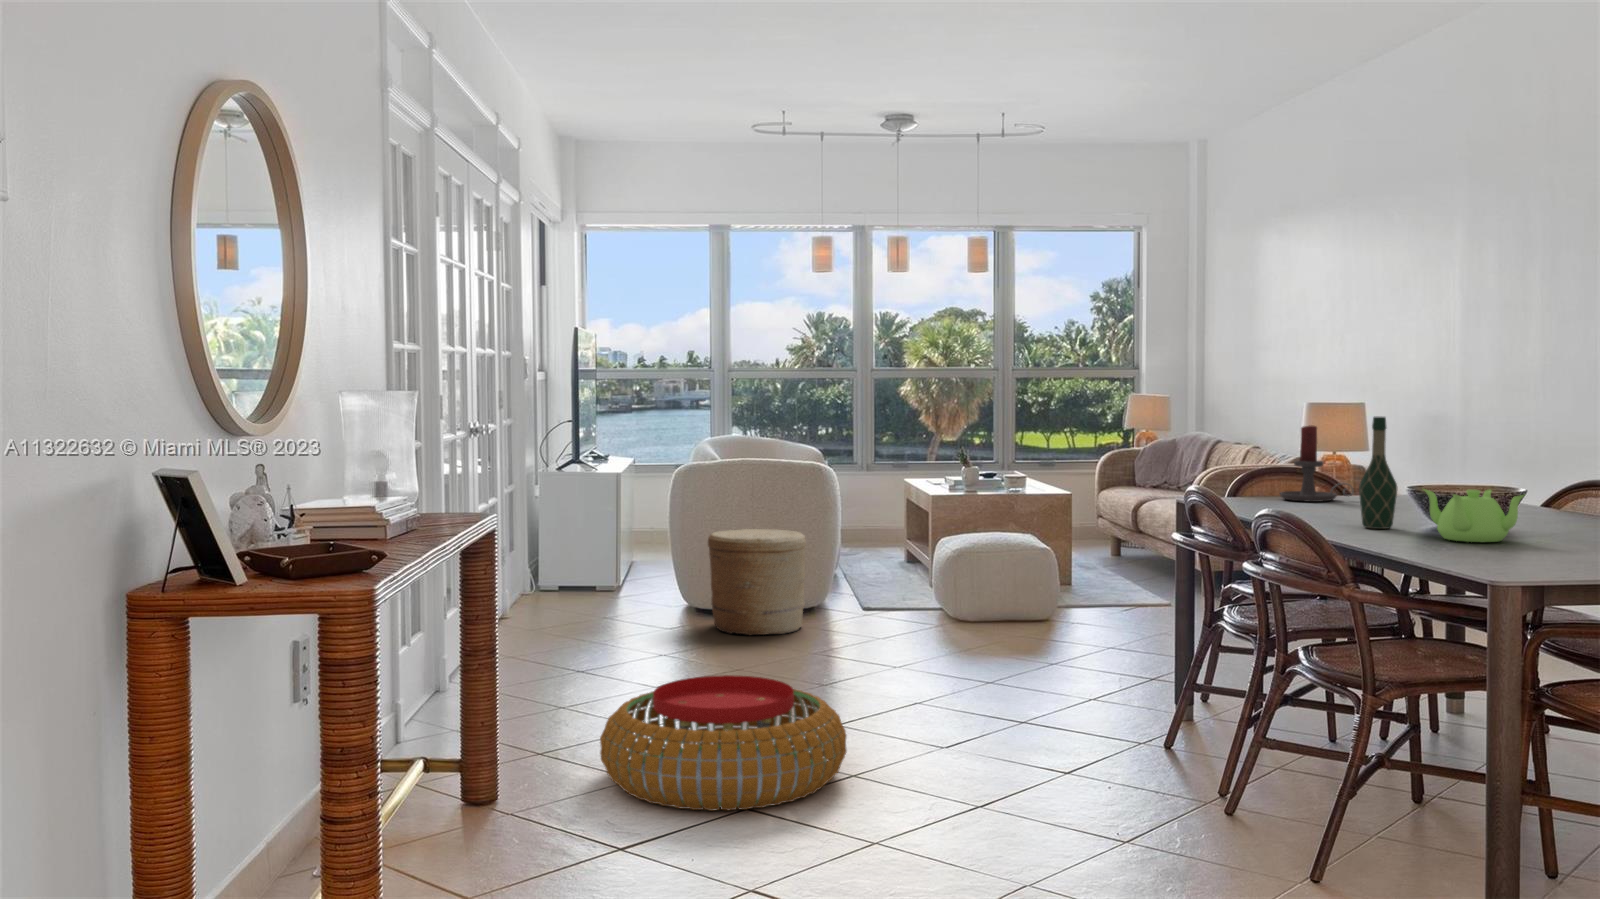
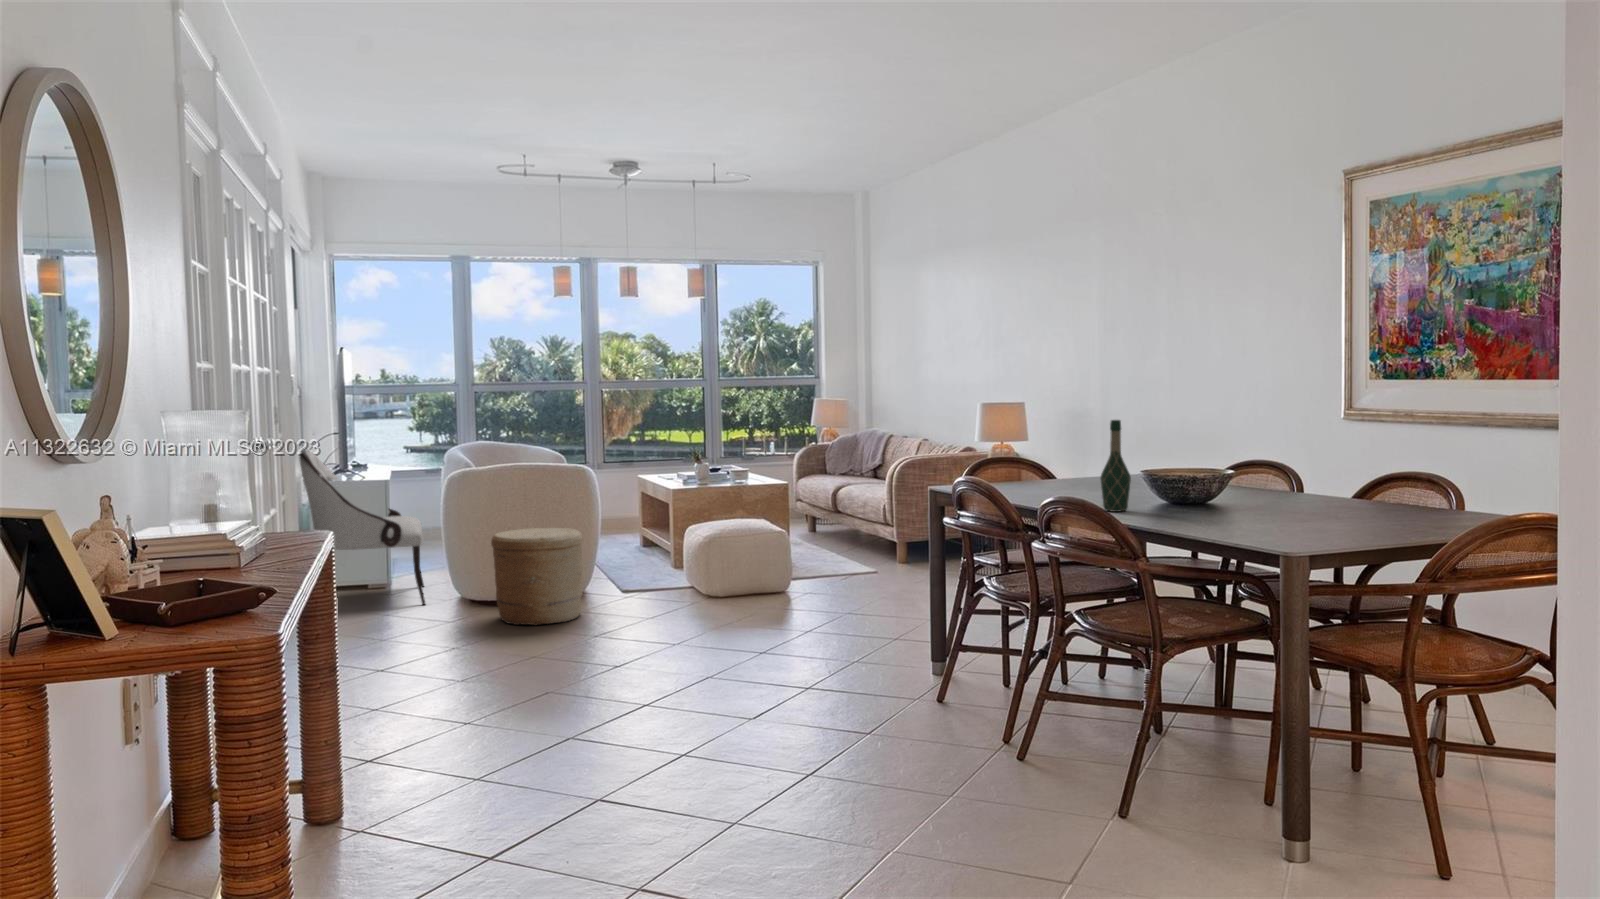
candle holder: present [1280,426,1354,502] -> none [1006,426,1063,488]
armchair: none [526,436,652,608] -> present [300,450,425,605]
teapot: present [1424,489,1524,542] -> none [1158,477,1242,520]
pouf: present [600,675,847,811] -> none [449,673,686,809]

